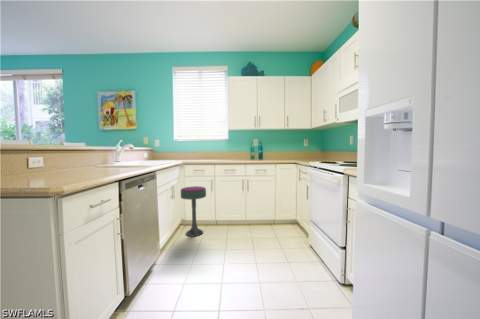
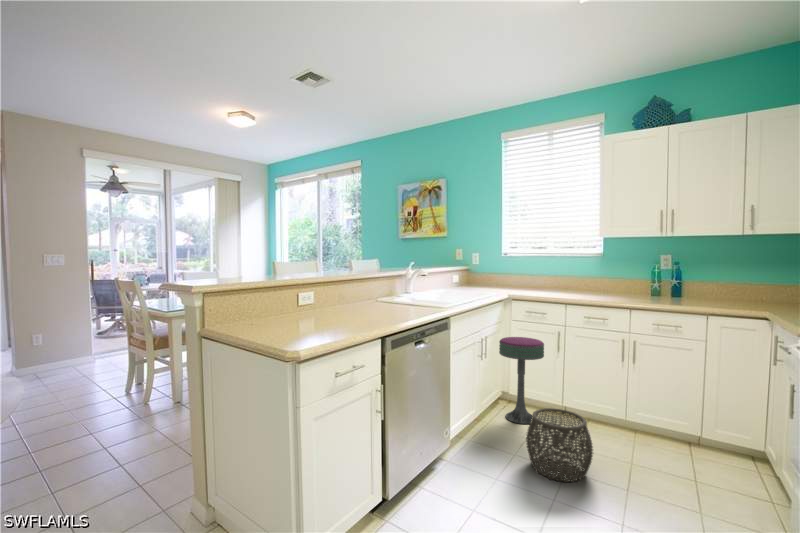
woven basket: none [205,223,240,264] -> present [526,408,593,482]

